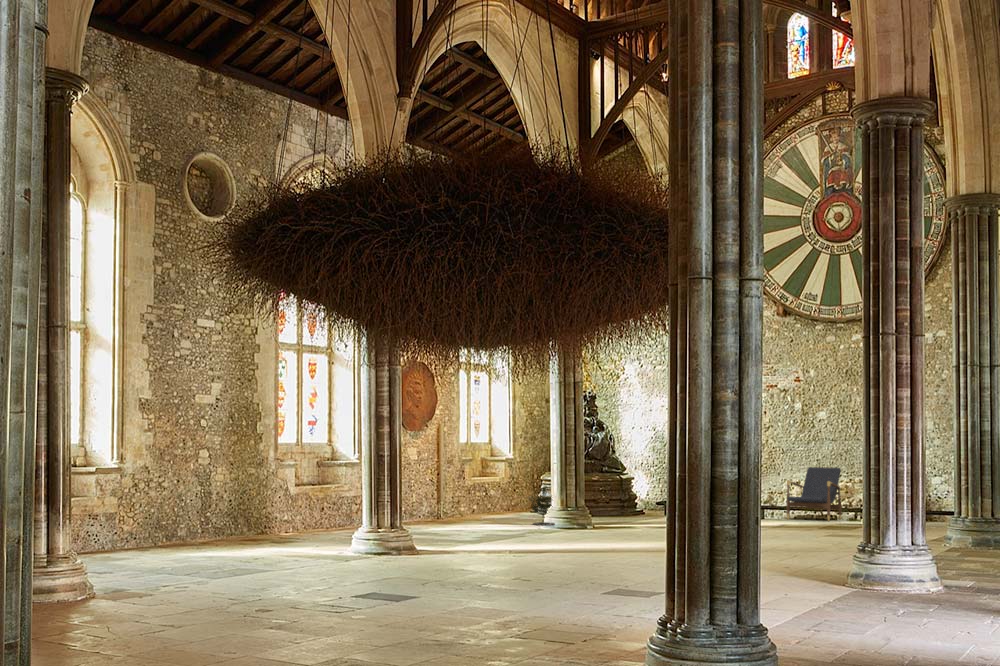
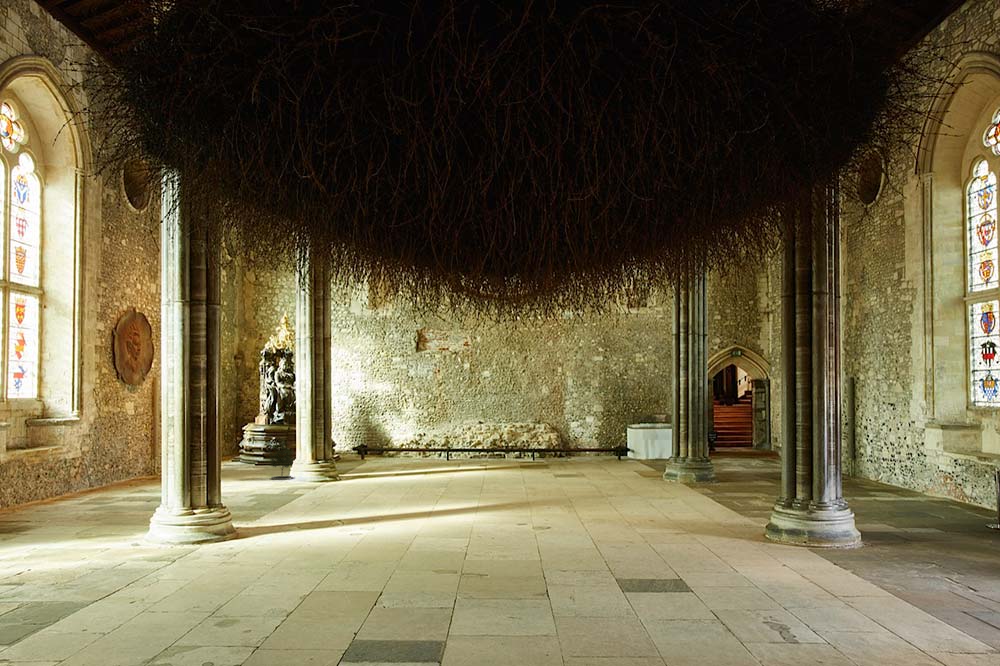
lounge chair: present [787,467,842,521] -> none [470,416,509,460]

